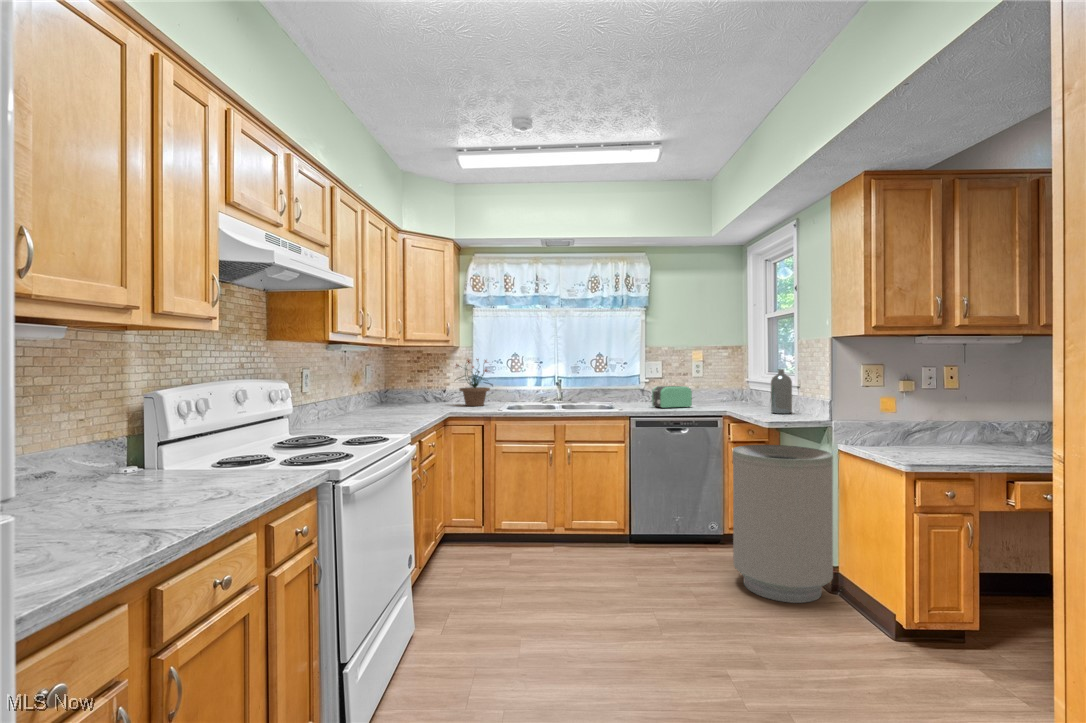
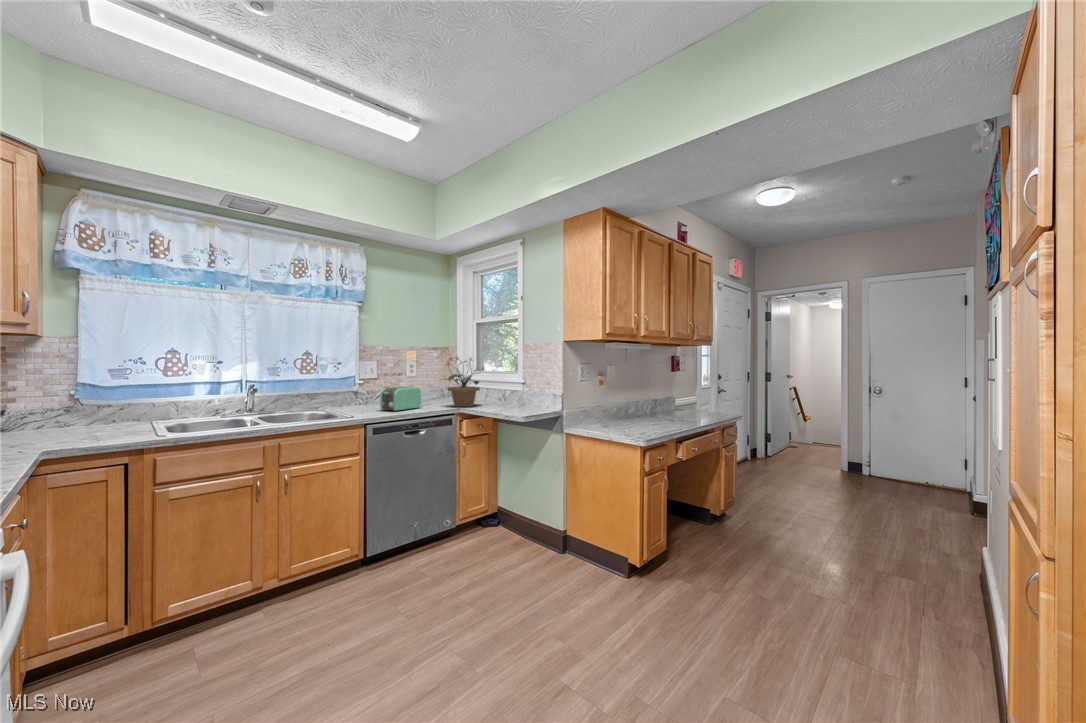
potted plant: present [456,359,493,406] -> present [447,357,484,407]
bottle: present [771,369,792,414] -> none [503,368,521,409]
trash can: present [733,445,833,603] -> none [497,437,581,586]

